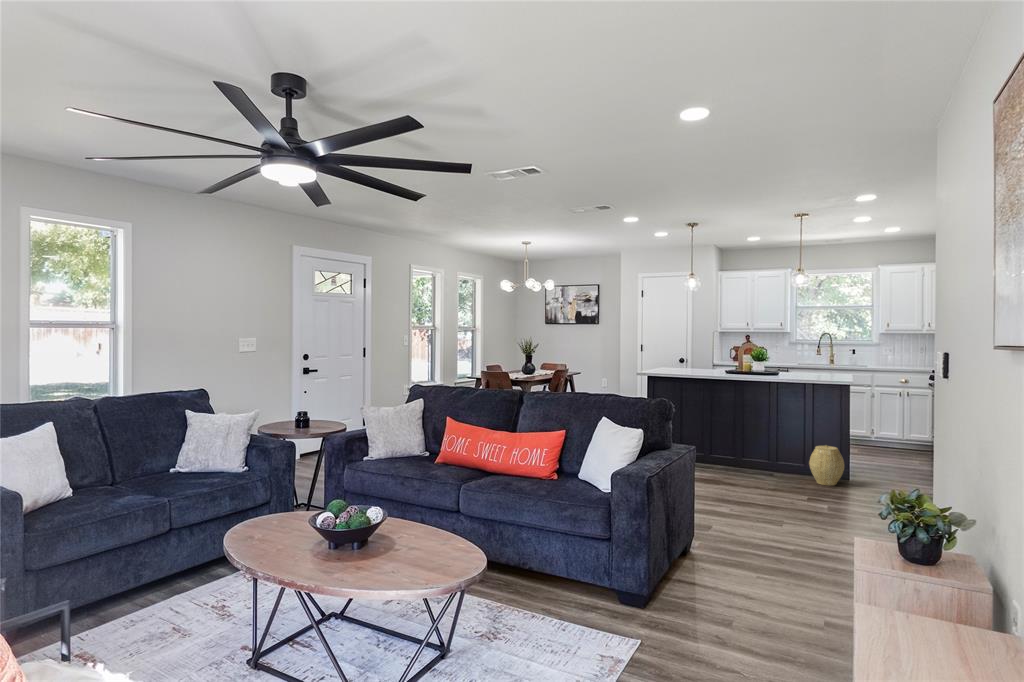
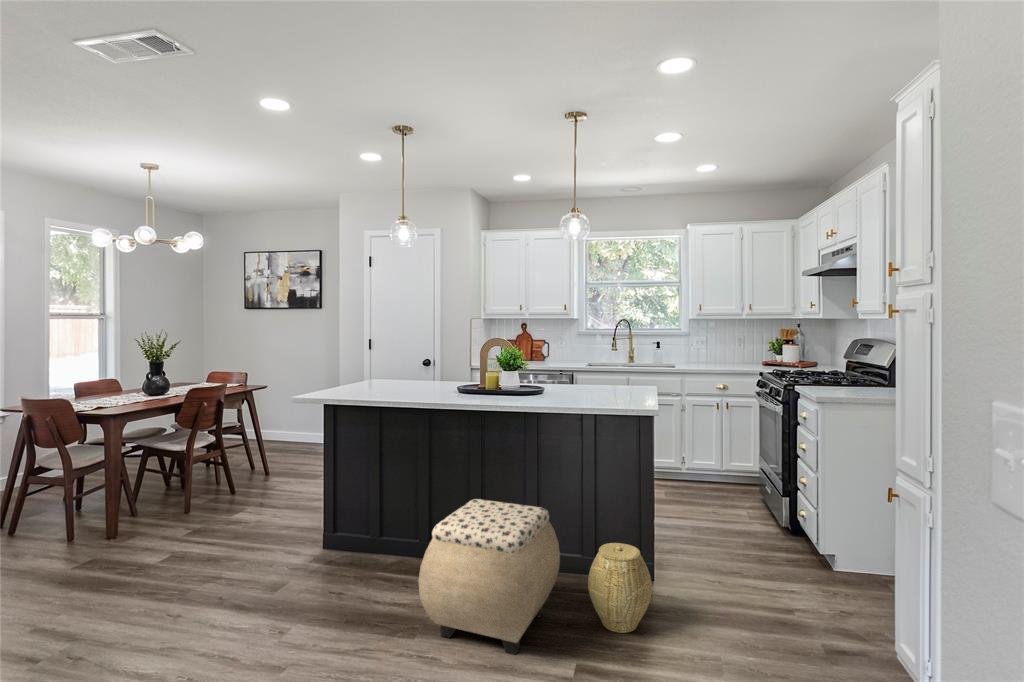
ottoman: none [725,423,793,486] -> present [418,499,560,654]

